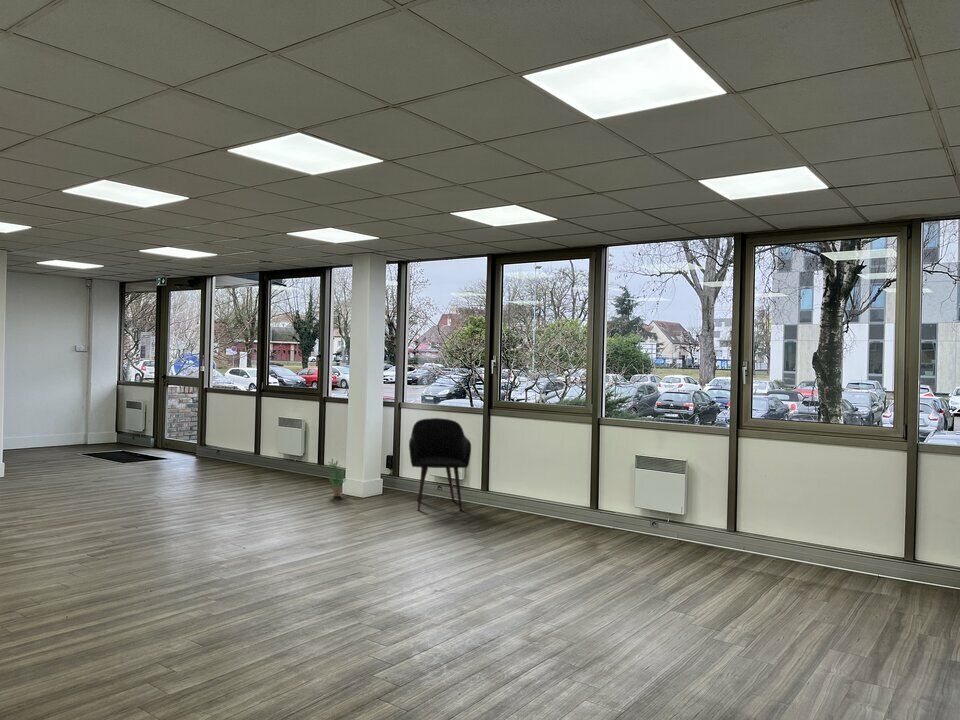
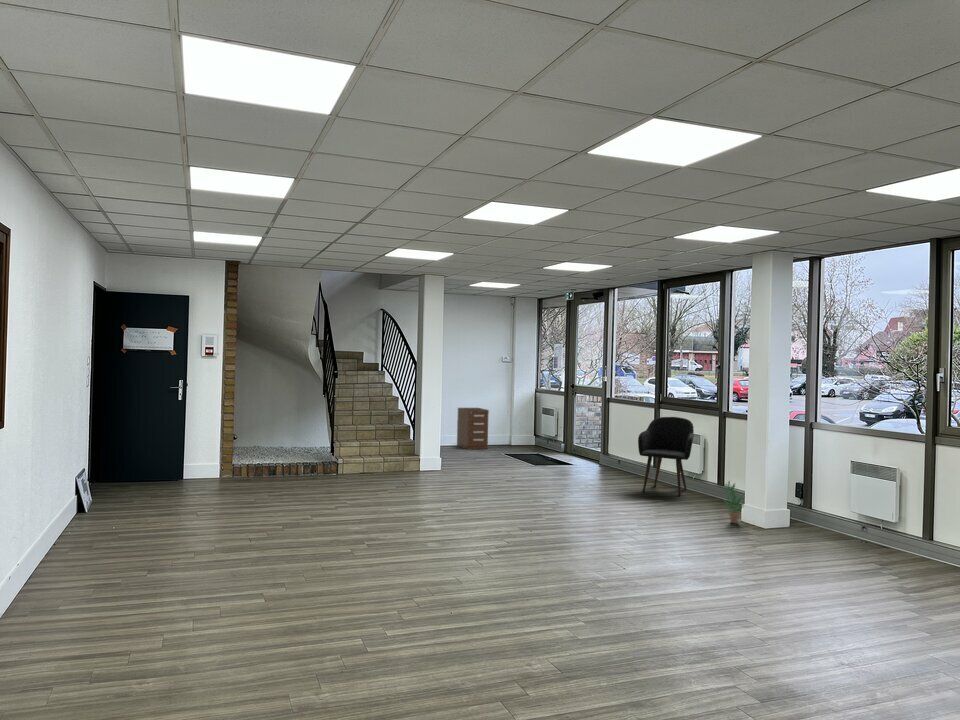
filing cabinet: none [15,403,59,452] -> present [457,408,489,449]
armchair: present [409,418,471,510] -> present [638,417,694,496]

